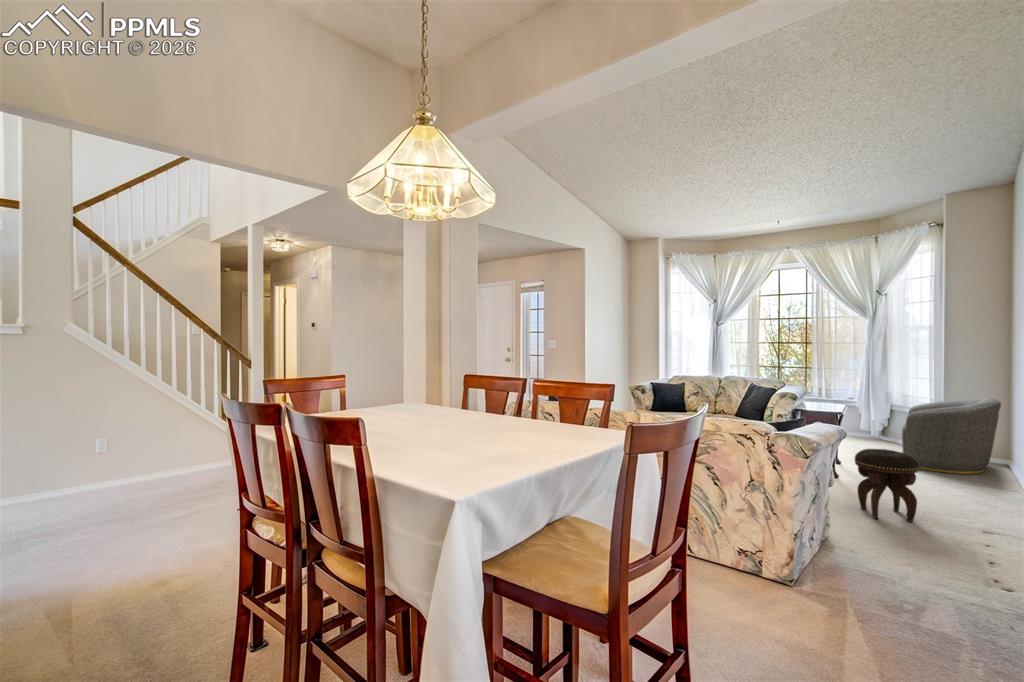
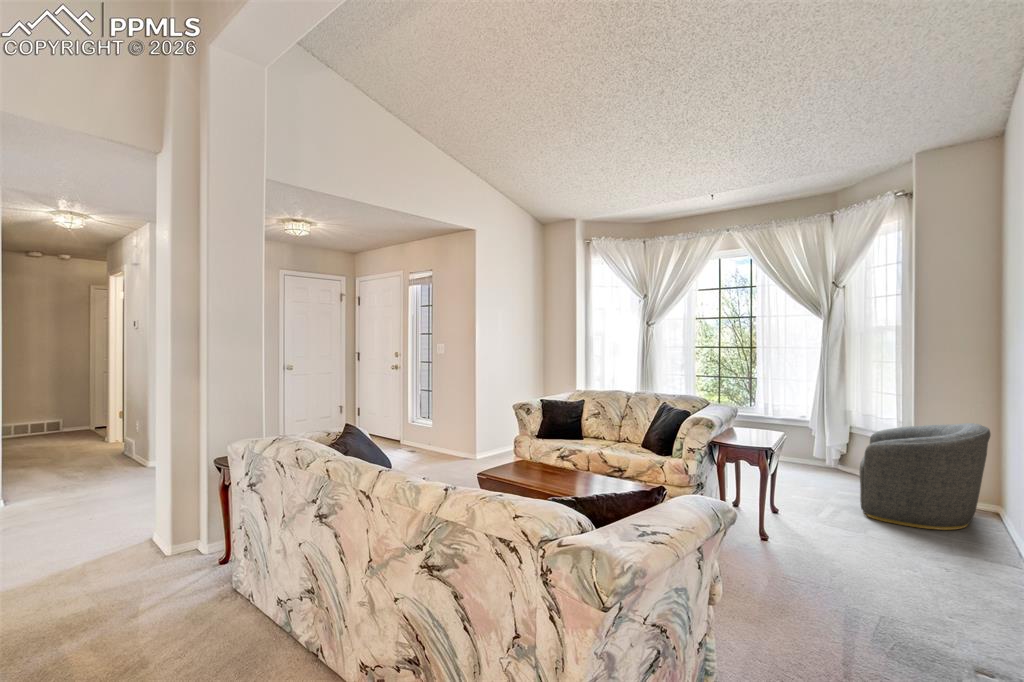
footstool: present [855,449,919,522] -> none [777,513,874,640]

